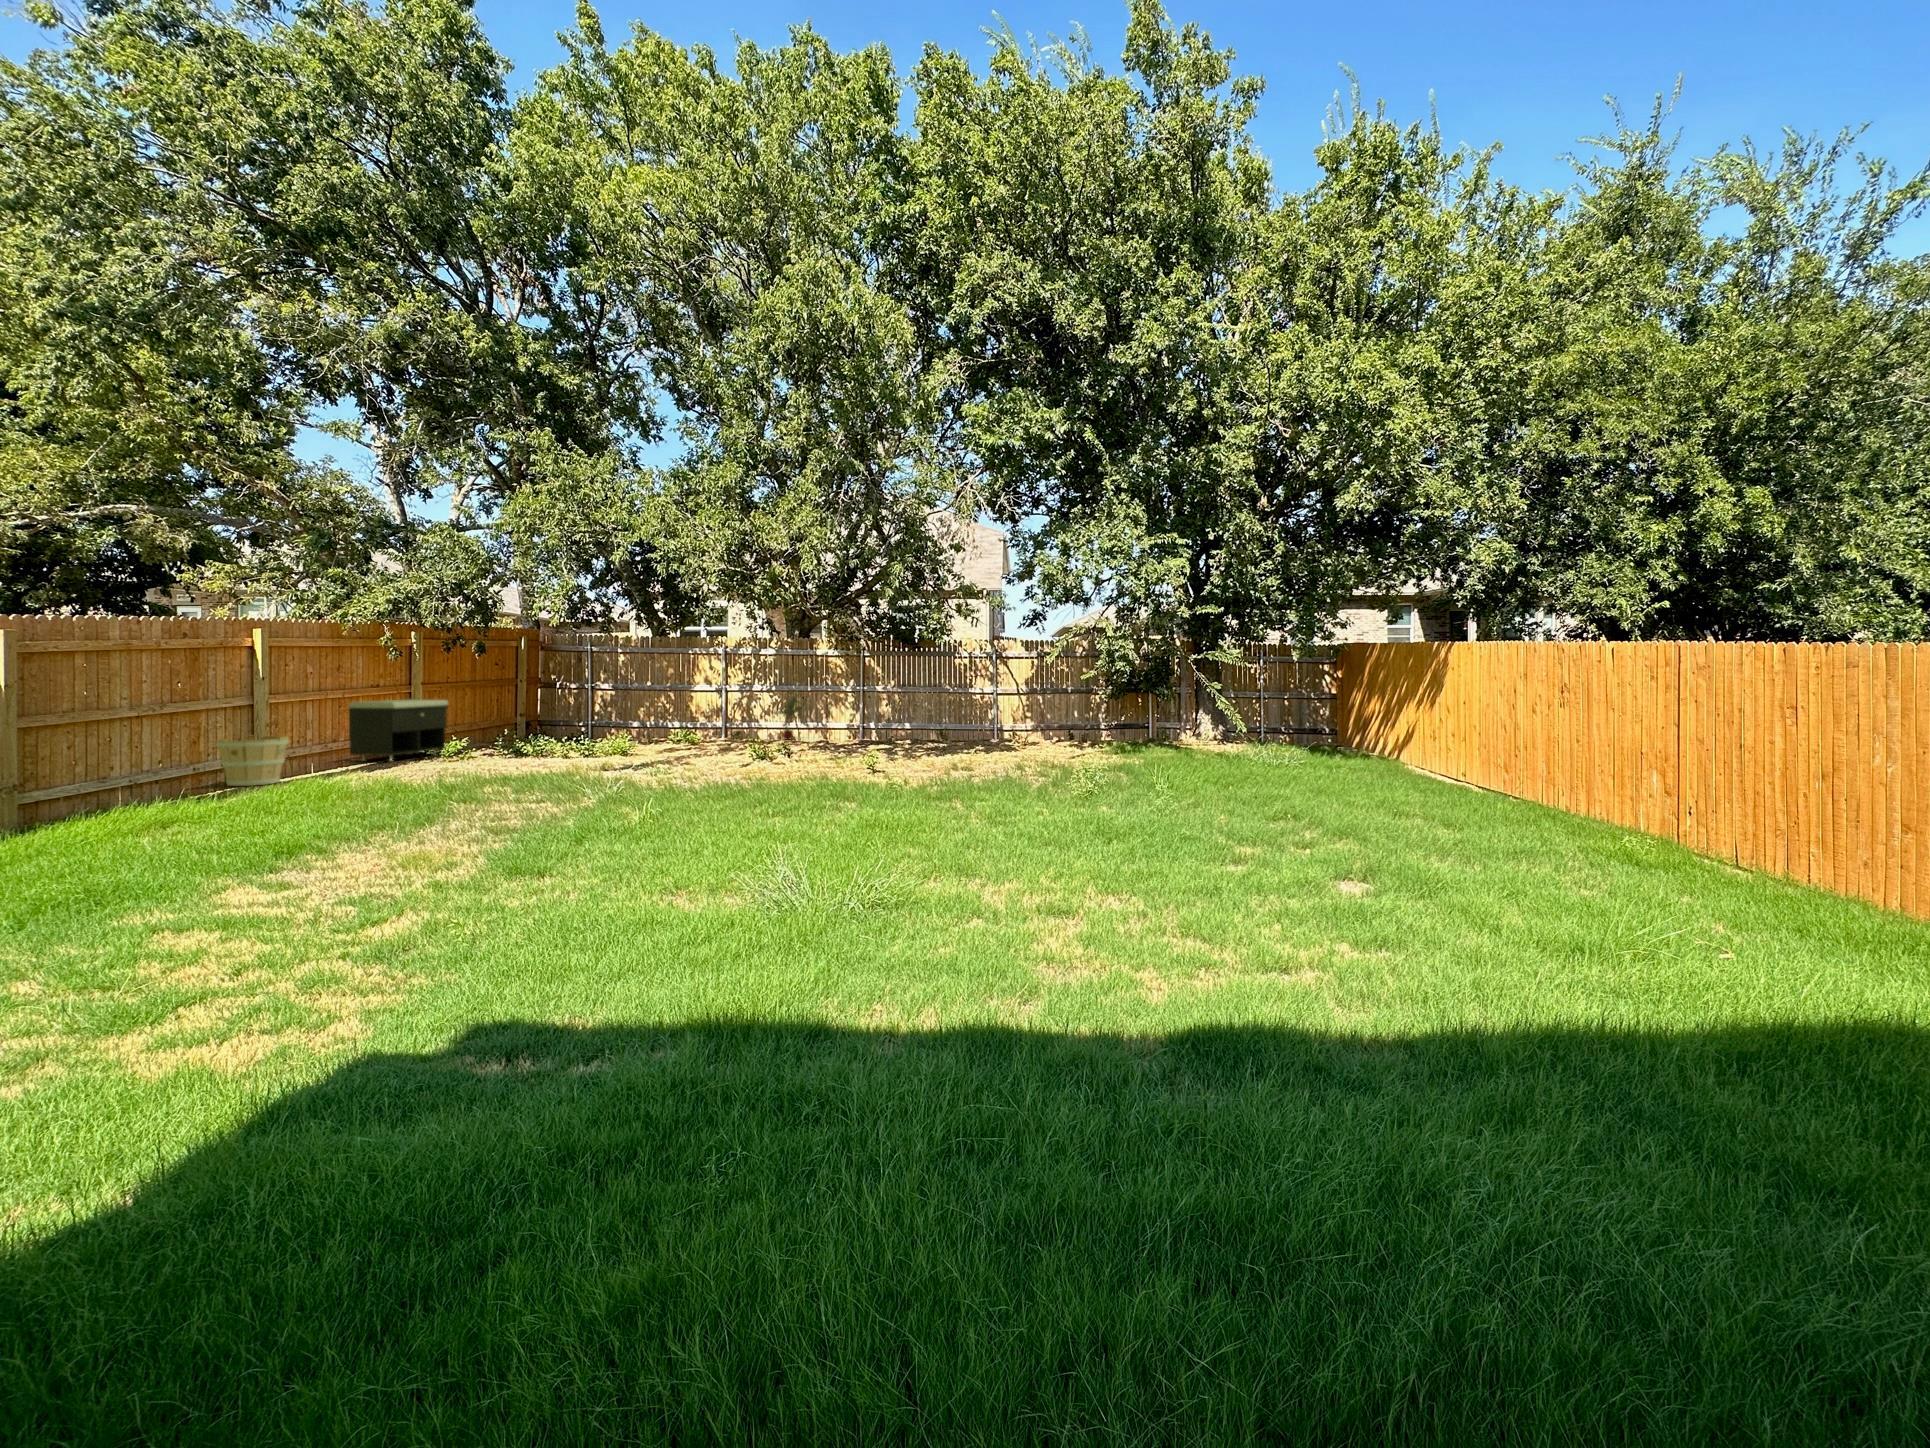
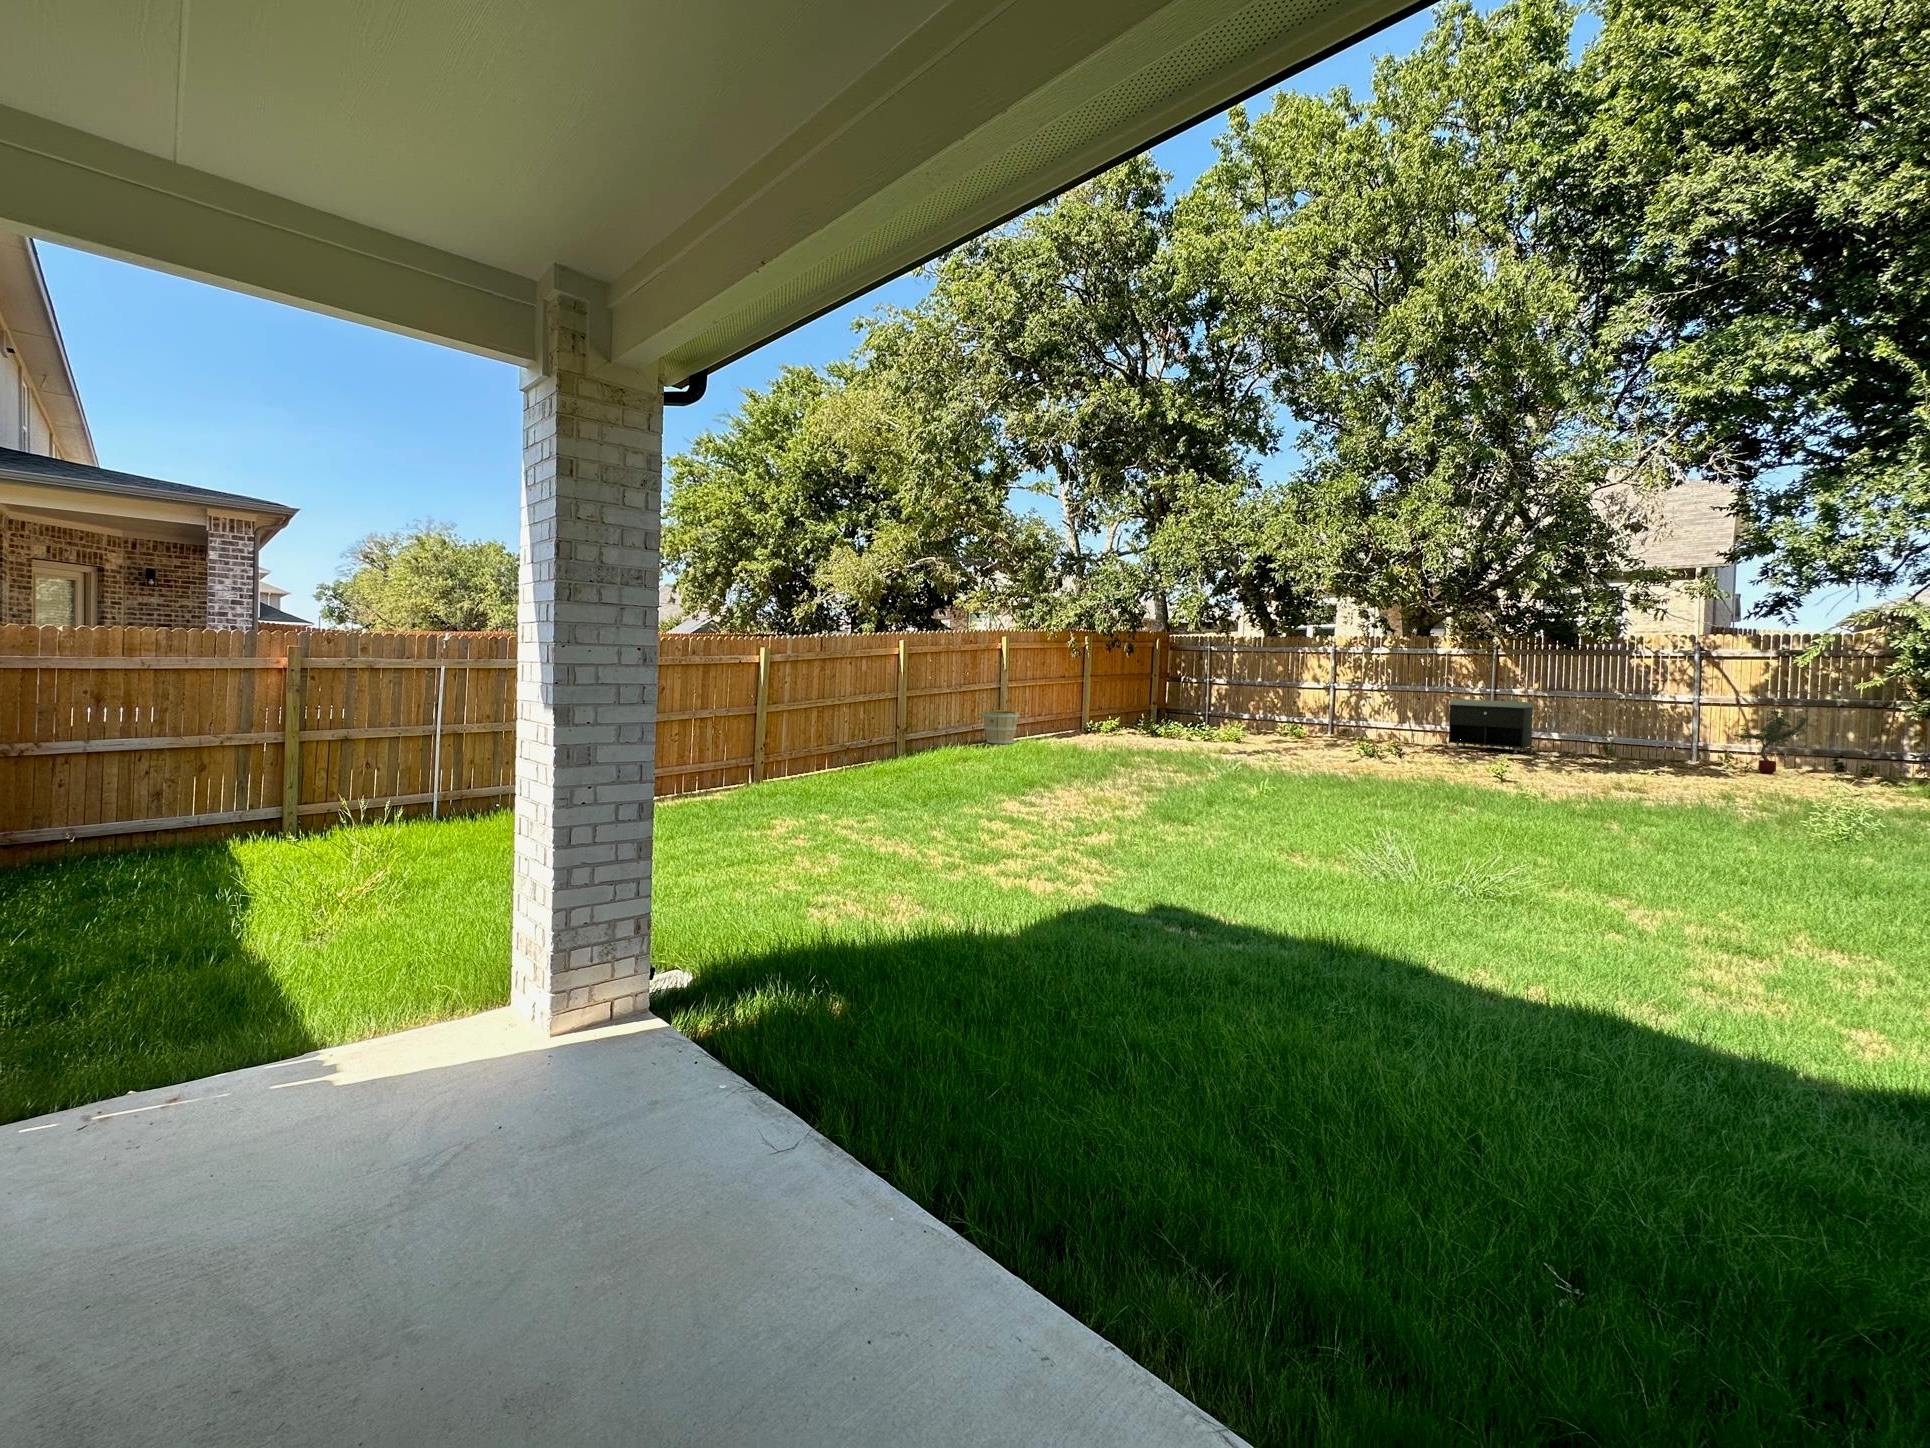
potted tree: present [771,691,808,740] -> present [1734,708,1807,774]
storage bench: present [349,699,448,761] -> present [1448,699,1533,753]

